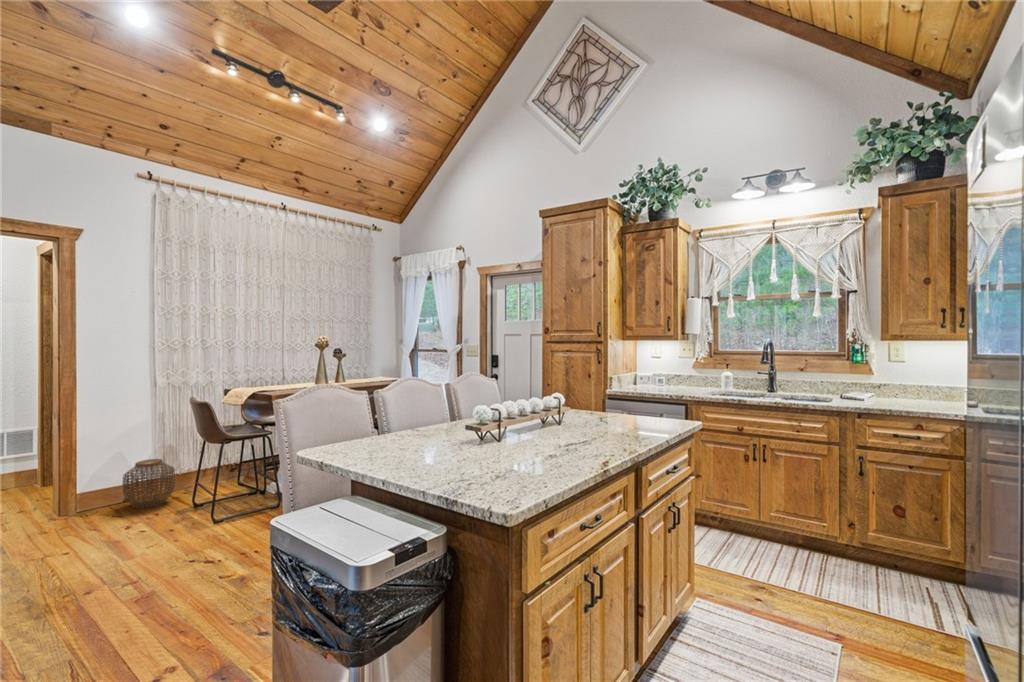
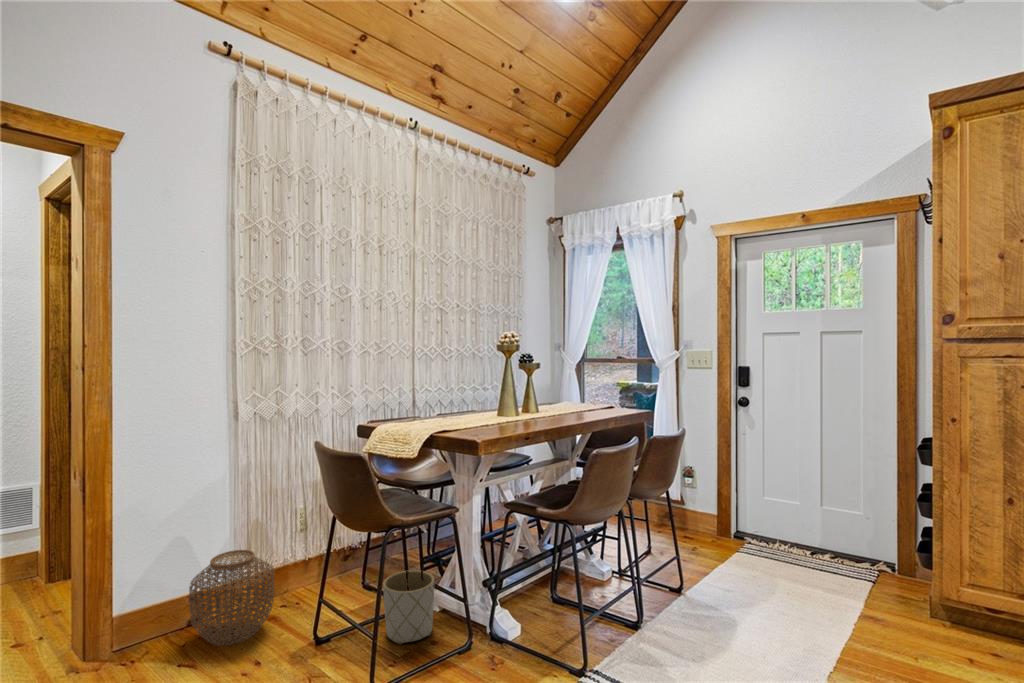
planter: none [234,470,266,506] -> present [383,570,434,644]

